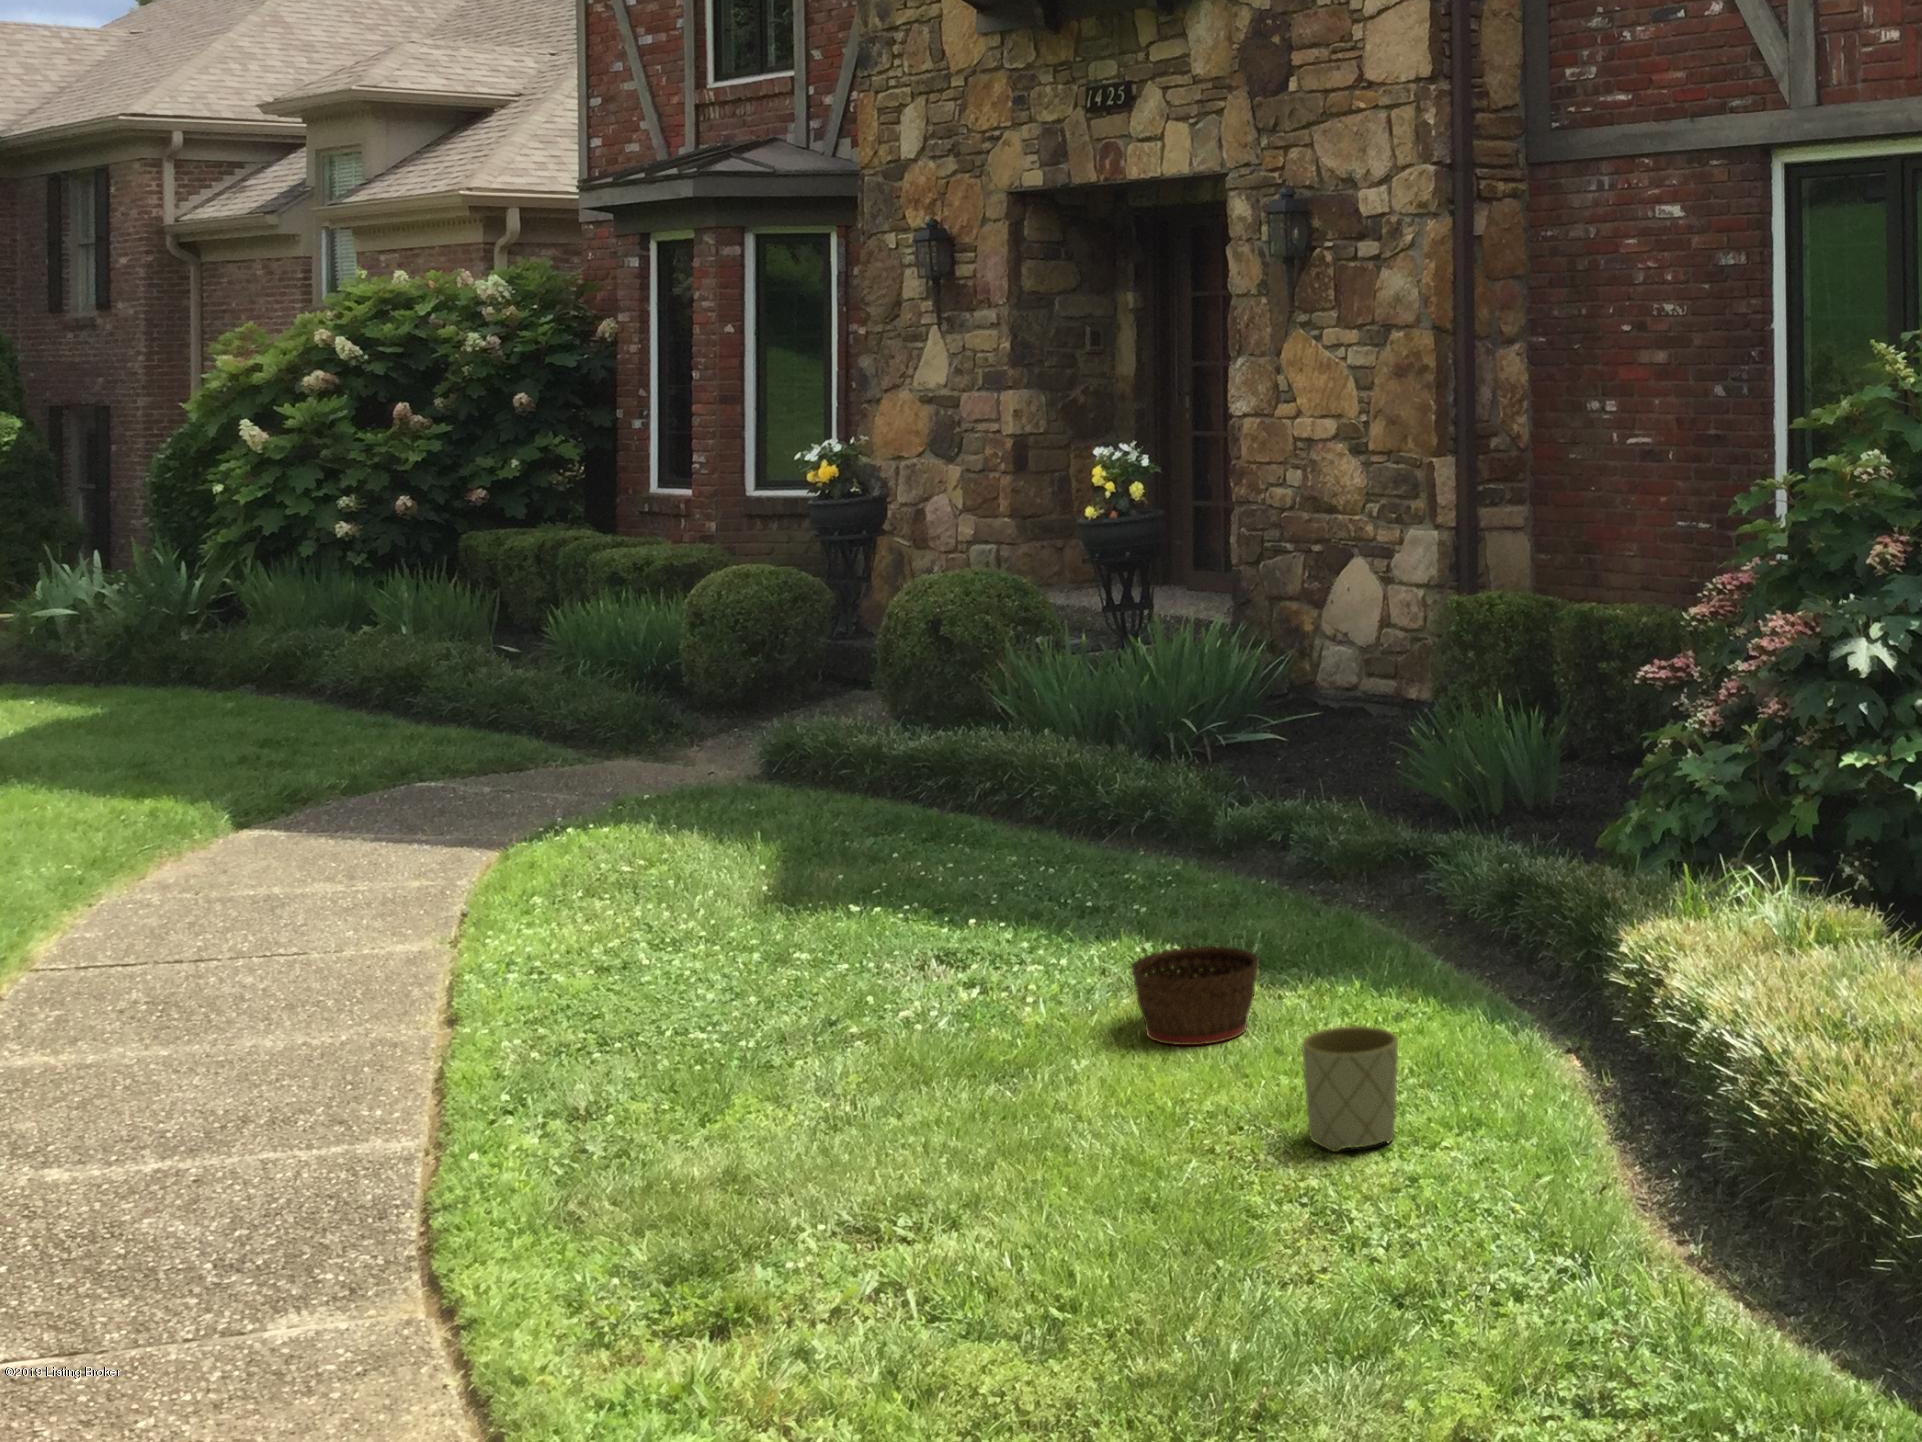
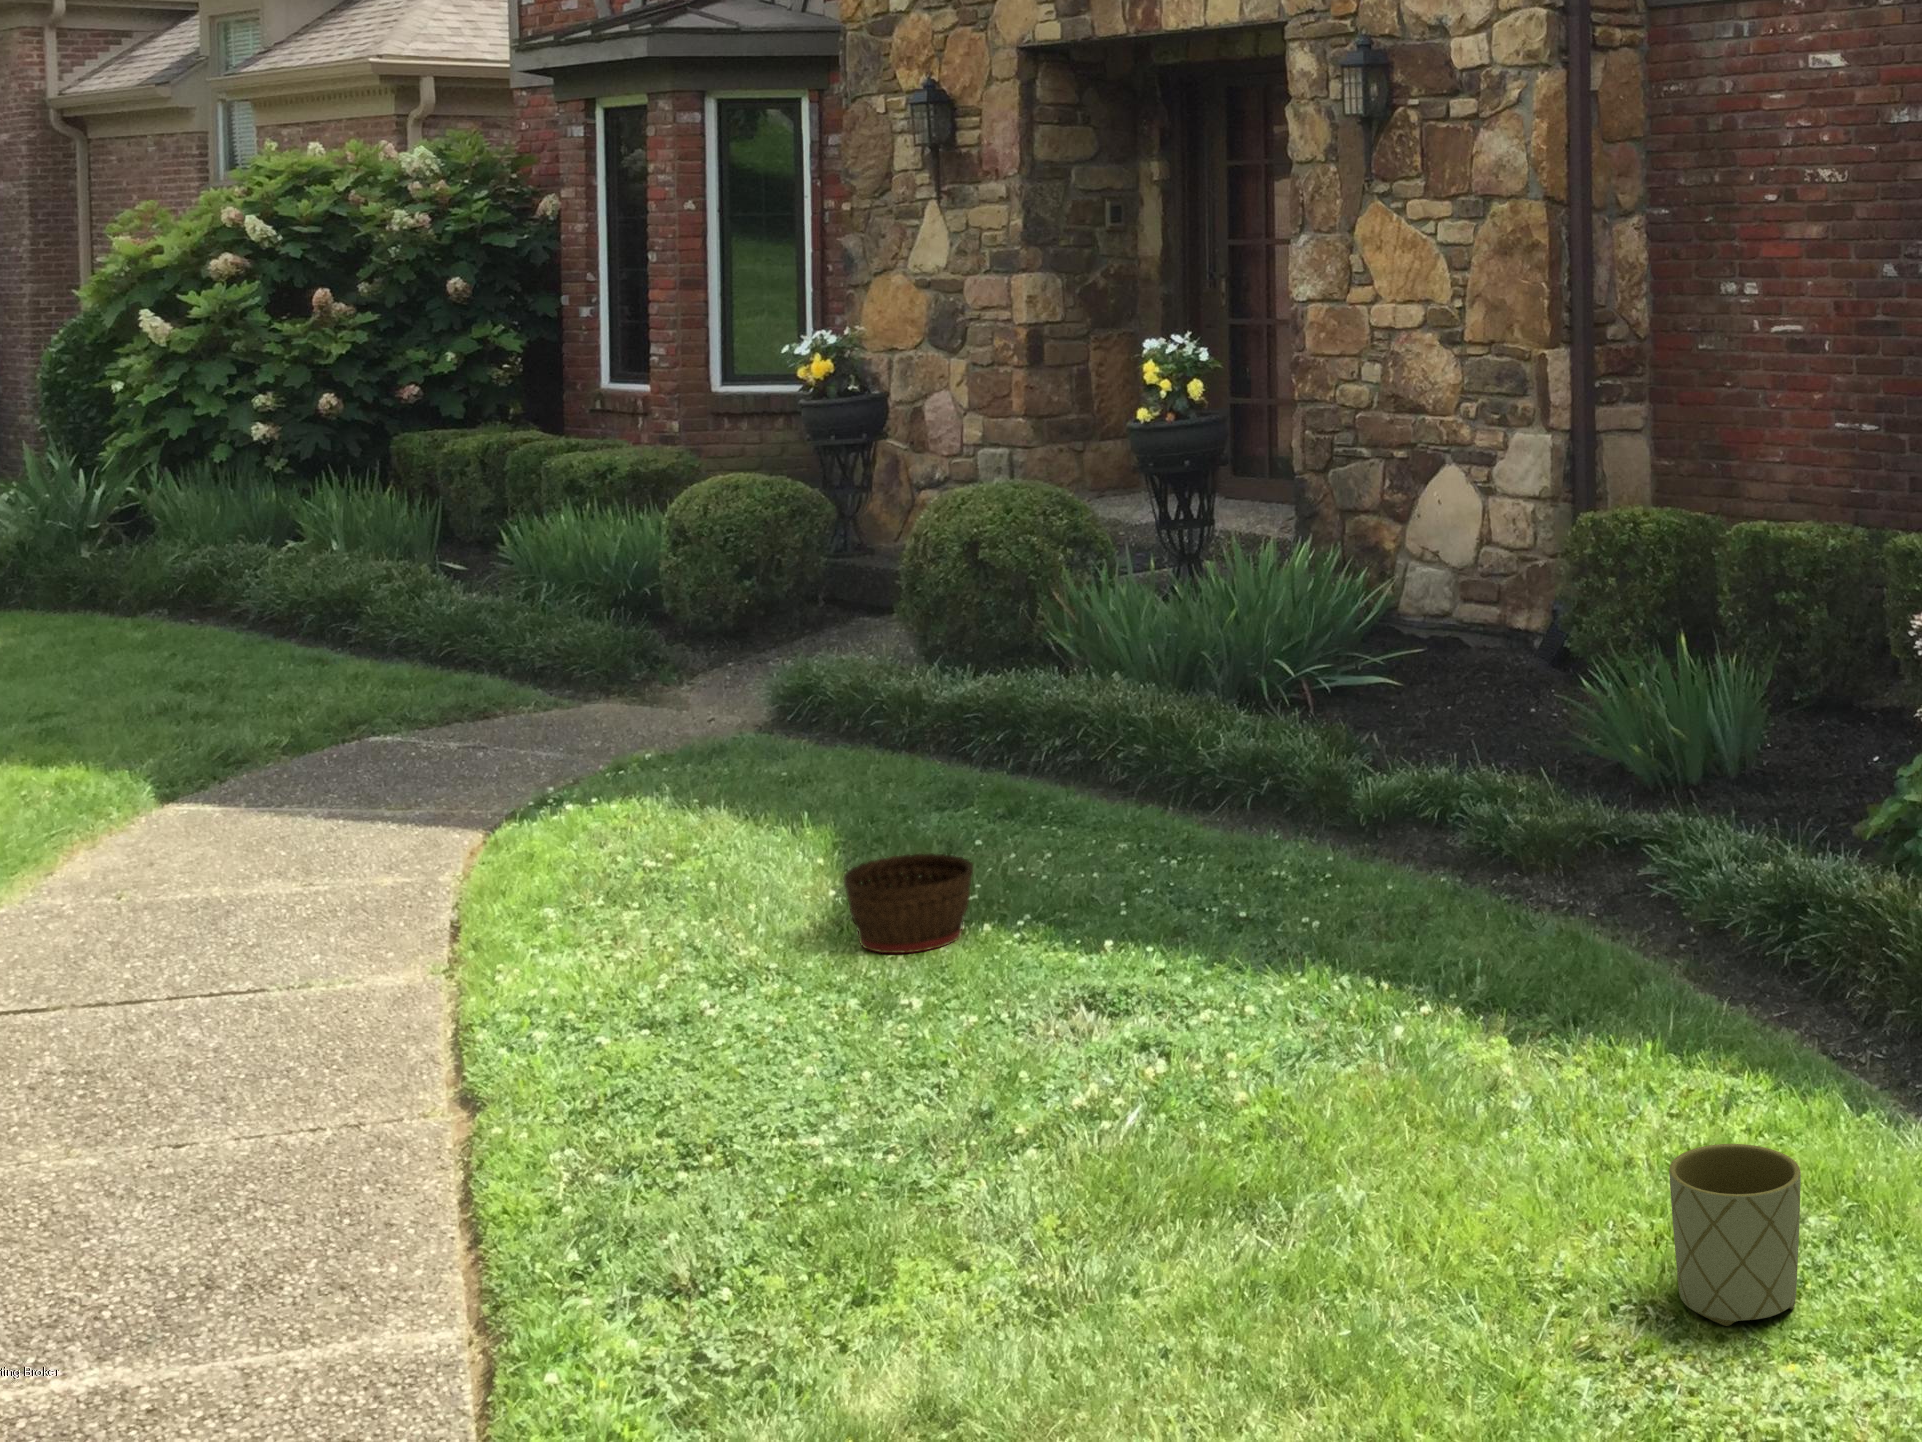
basket: present [1131,946,1259,1045] -> present [844,853,973,953]

